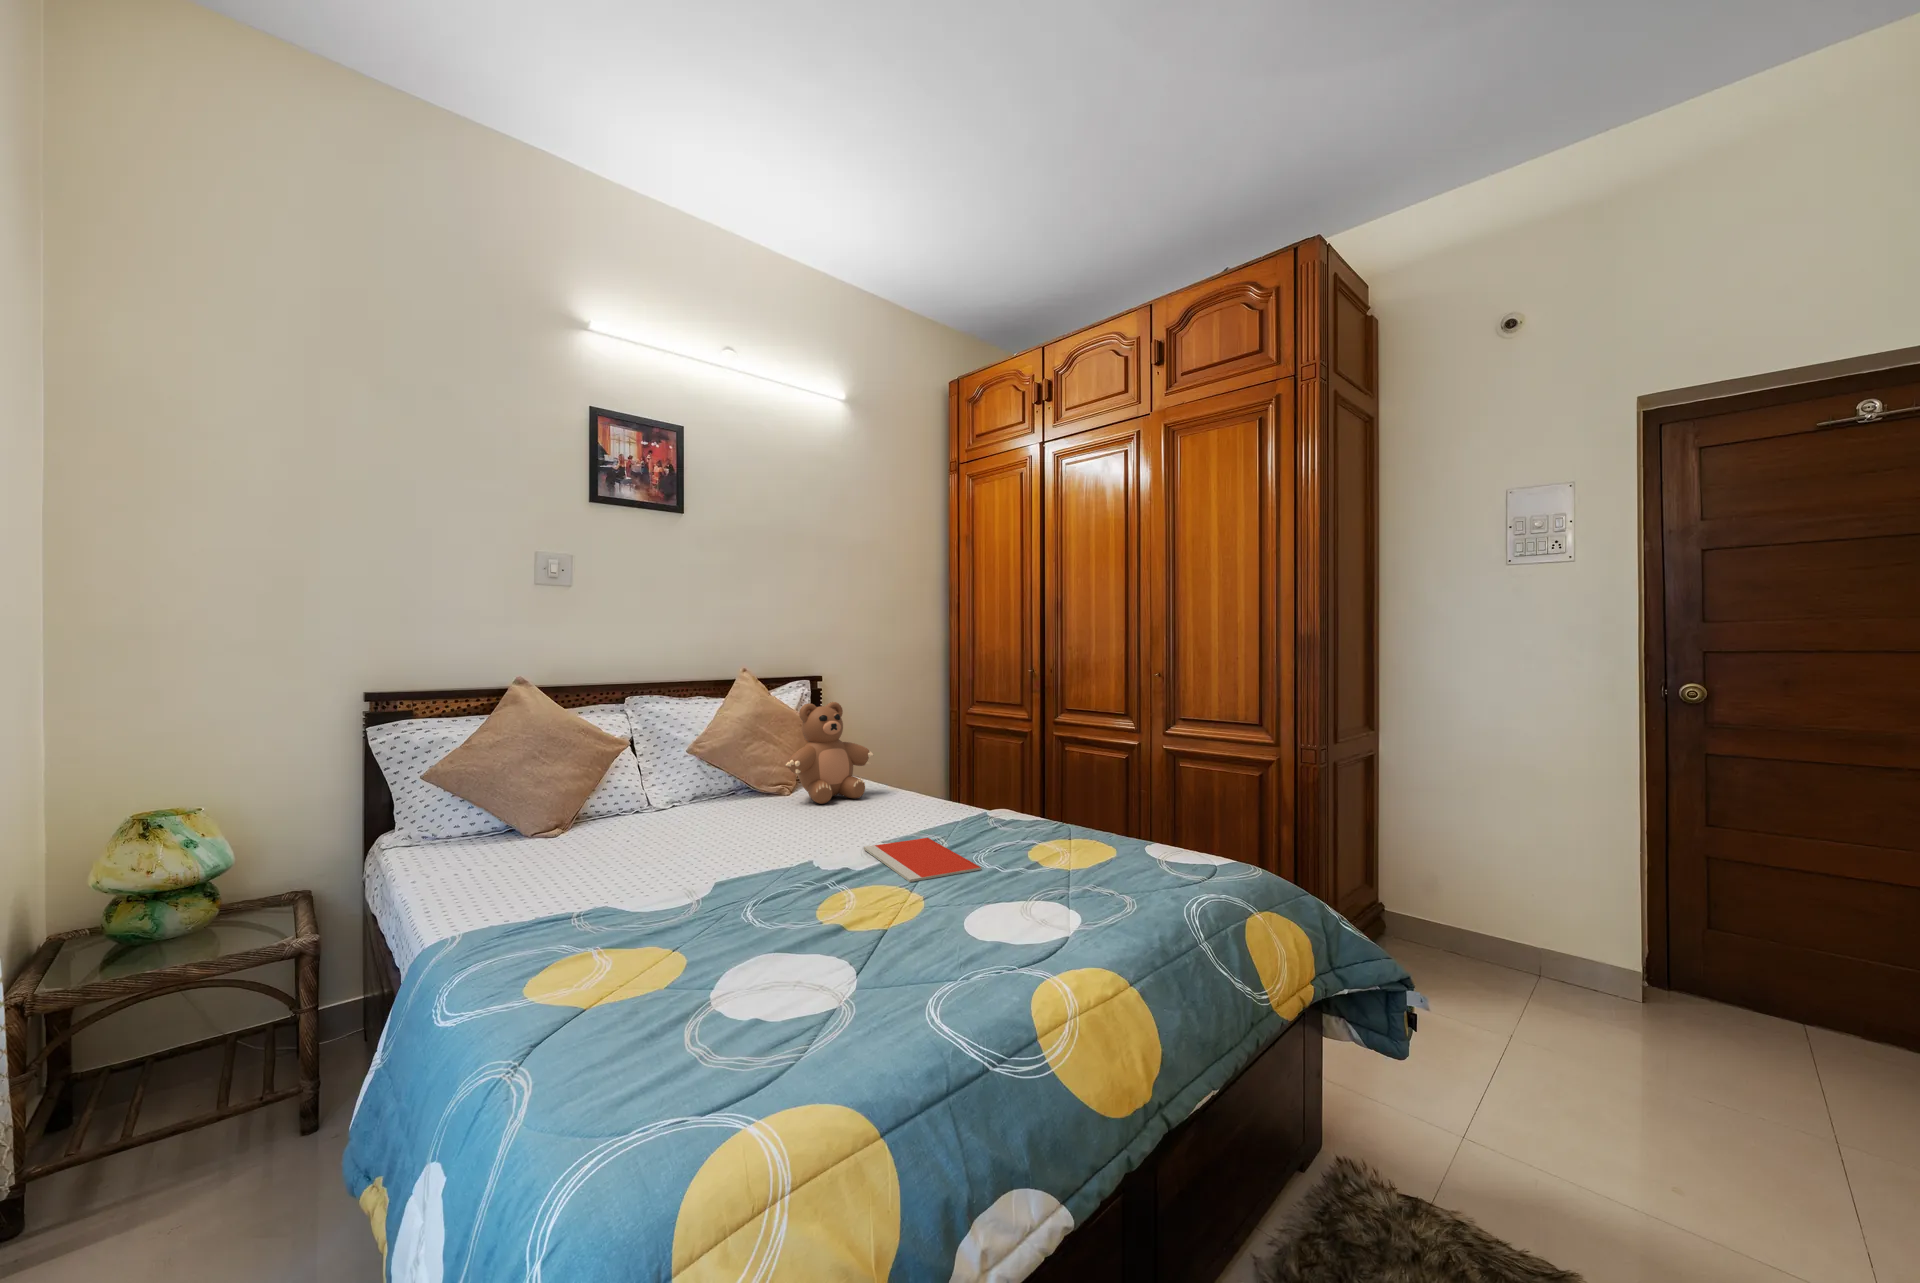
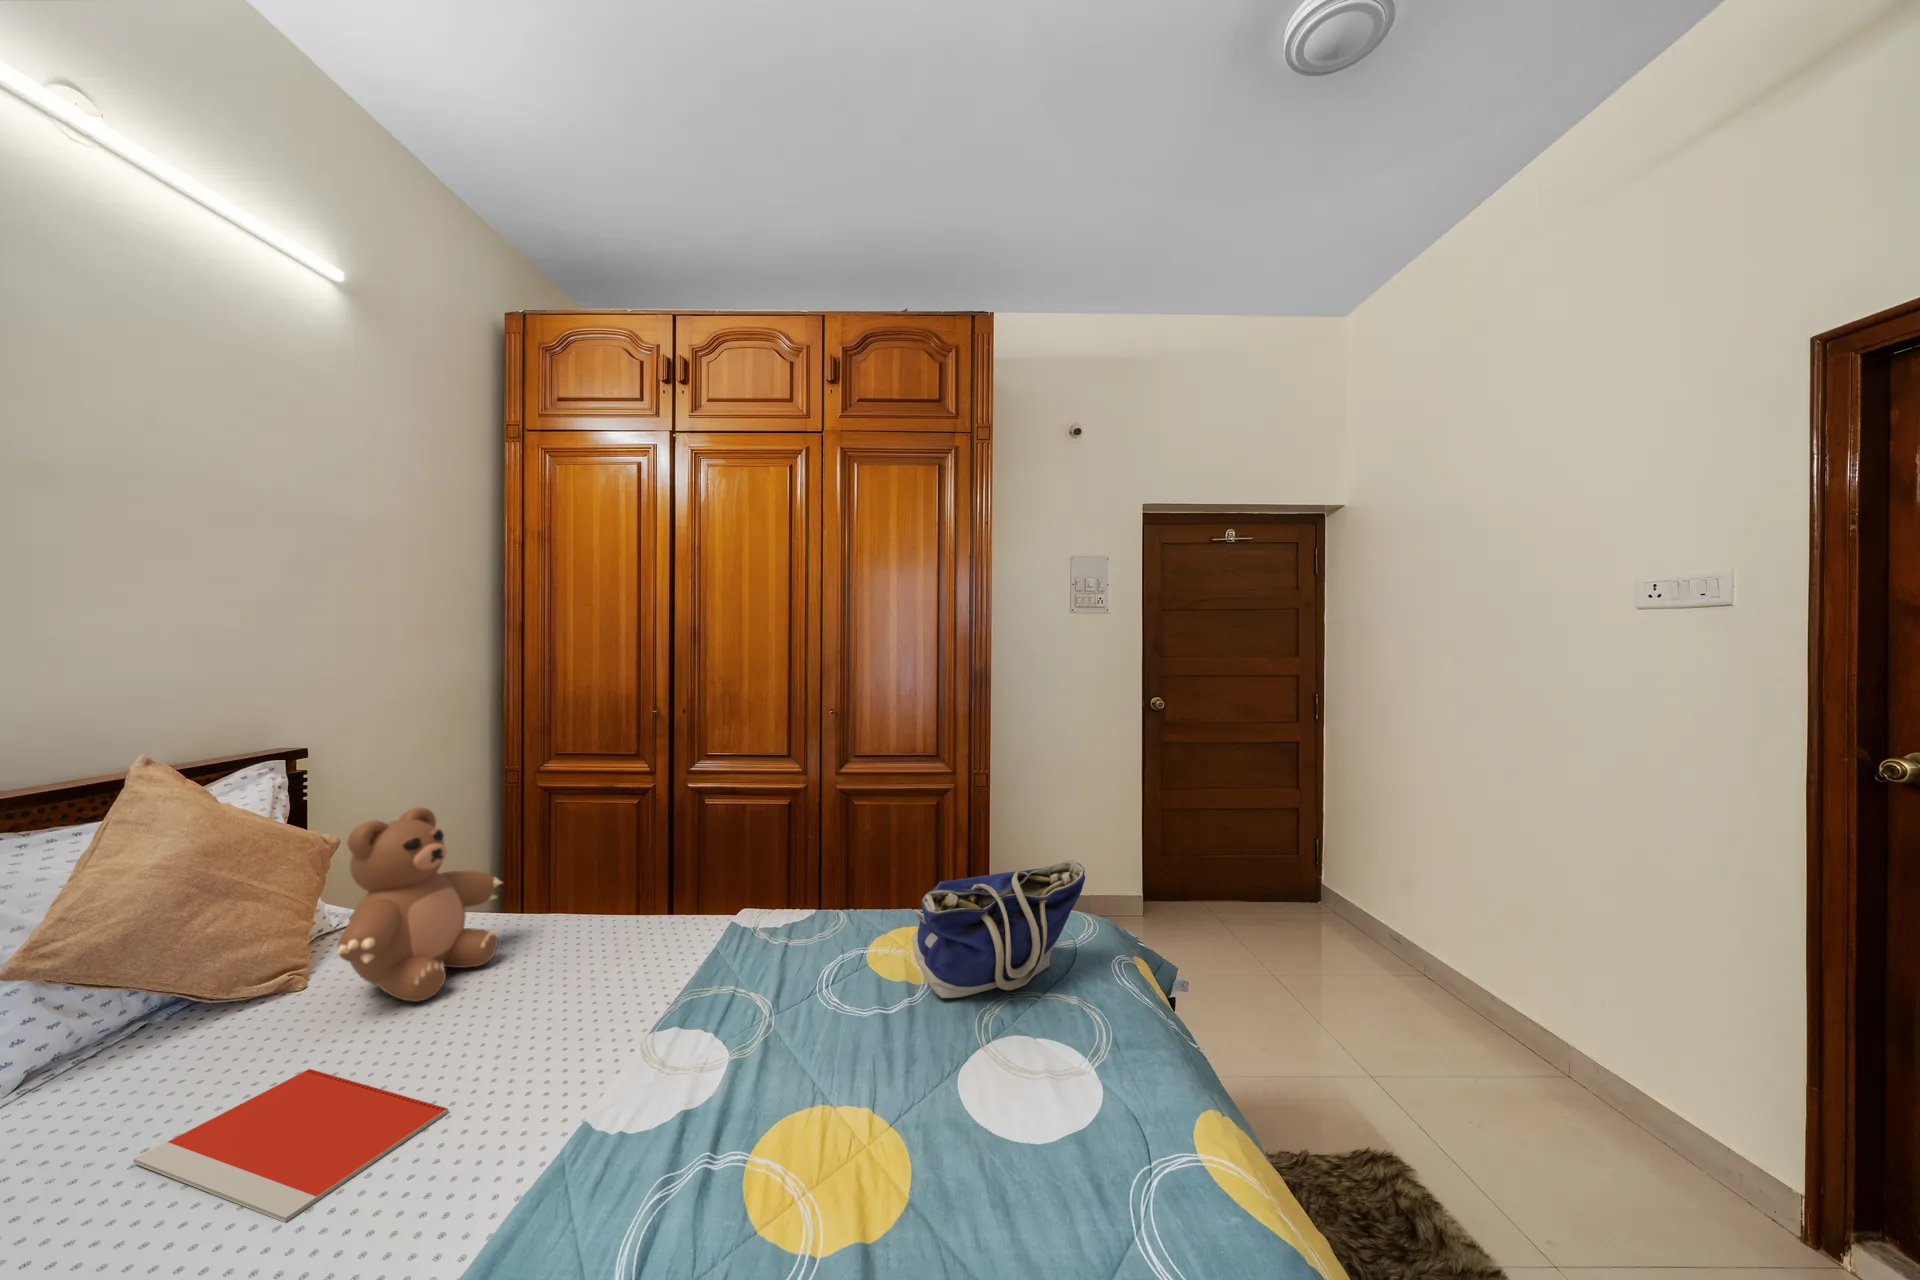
tote bag: none [1021,773,1177,873] -> present [912,860,1085,998]
notebook: present [864,838,981,882] -> present [134,1069,448,1222]

